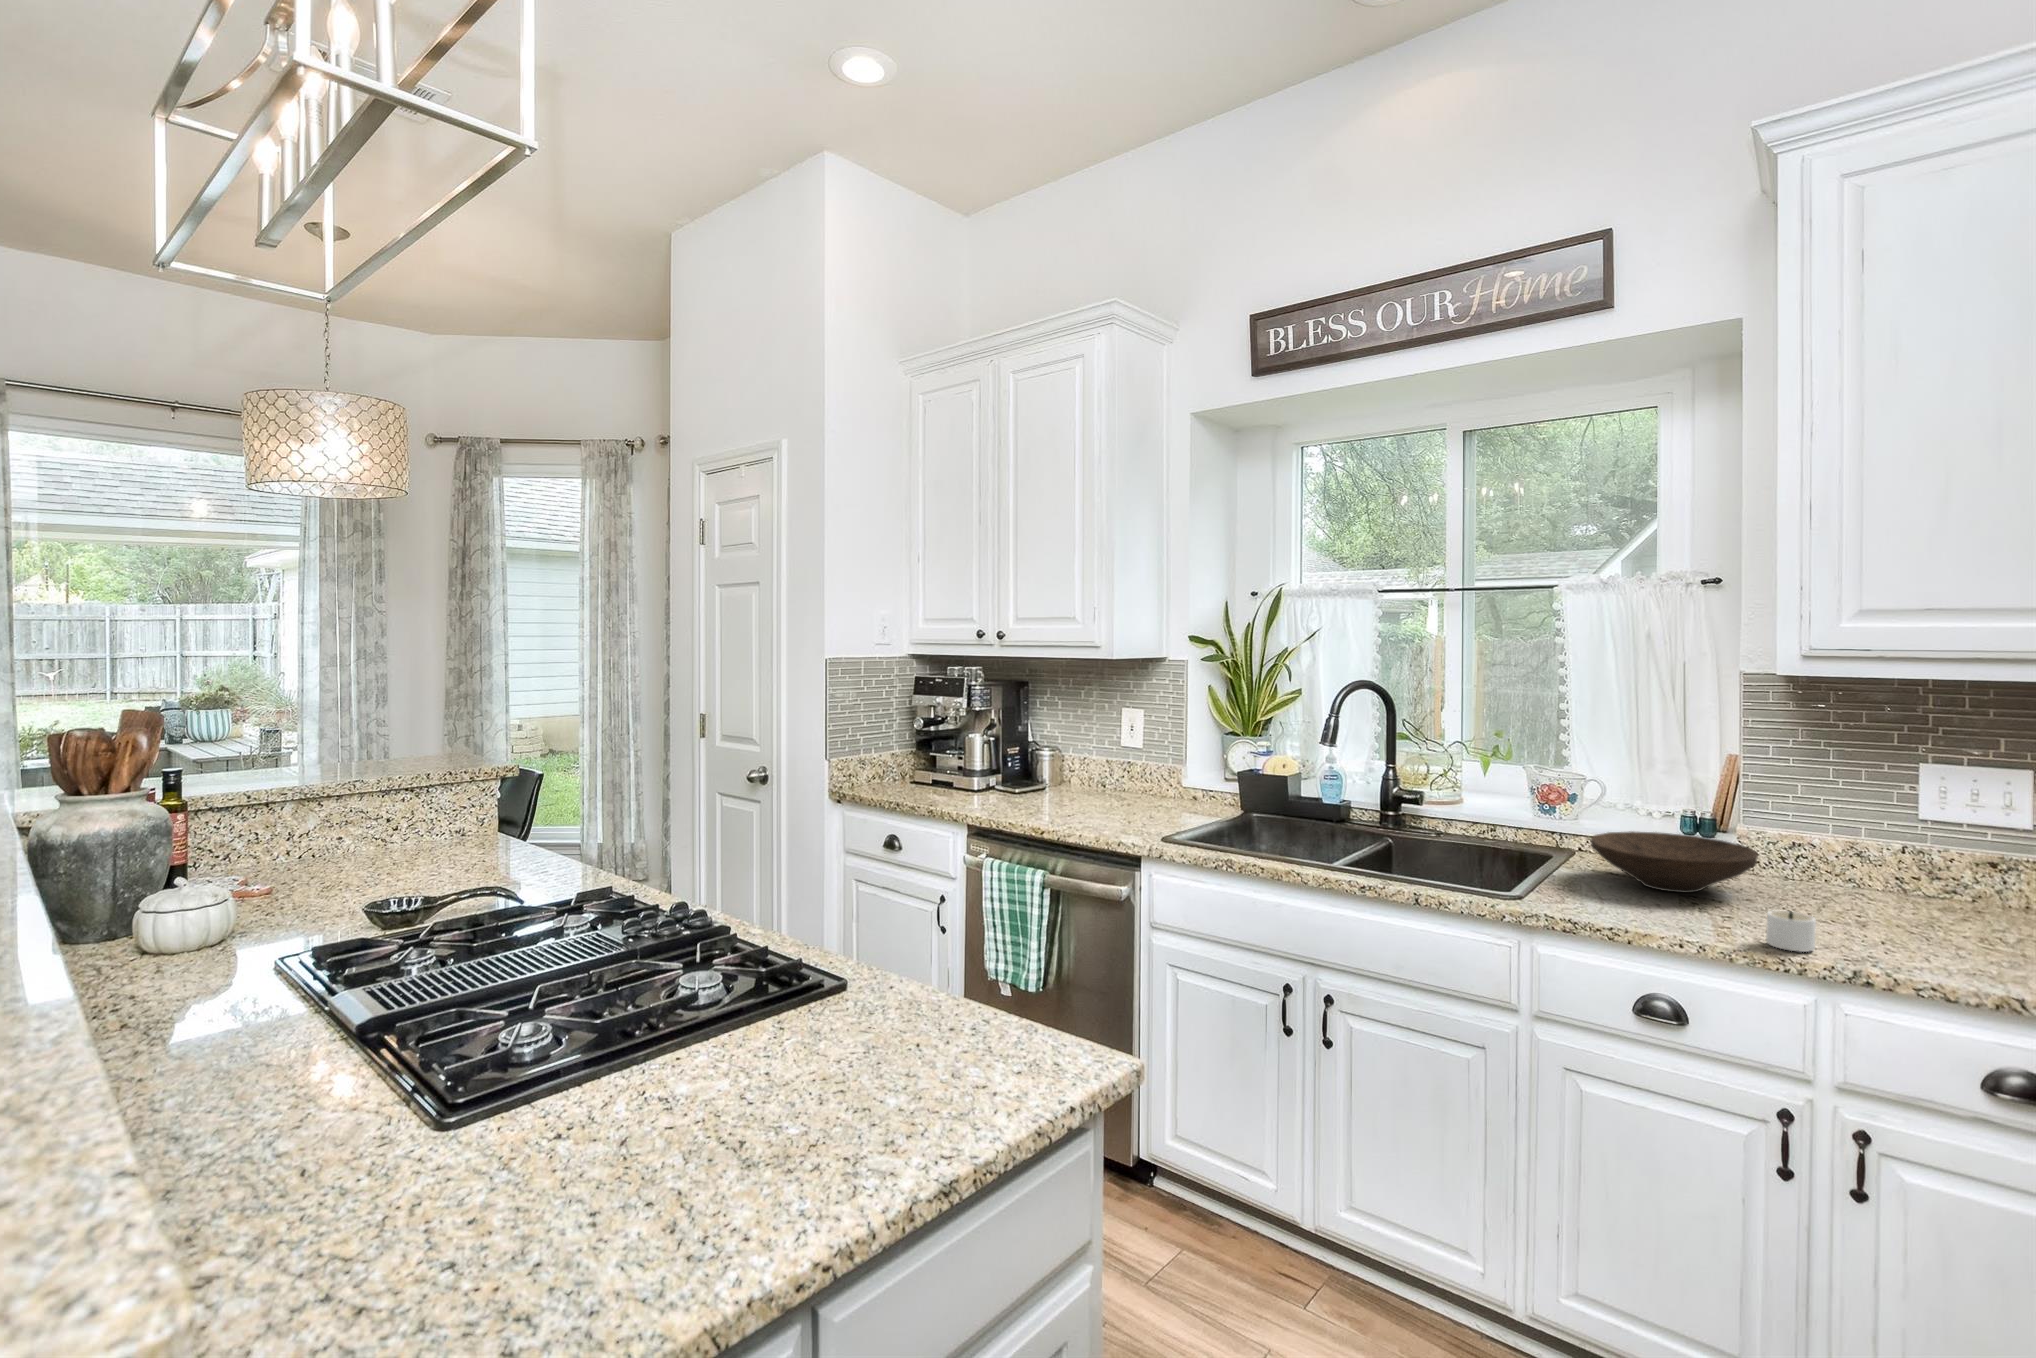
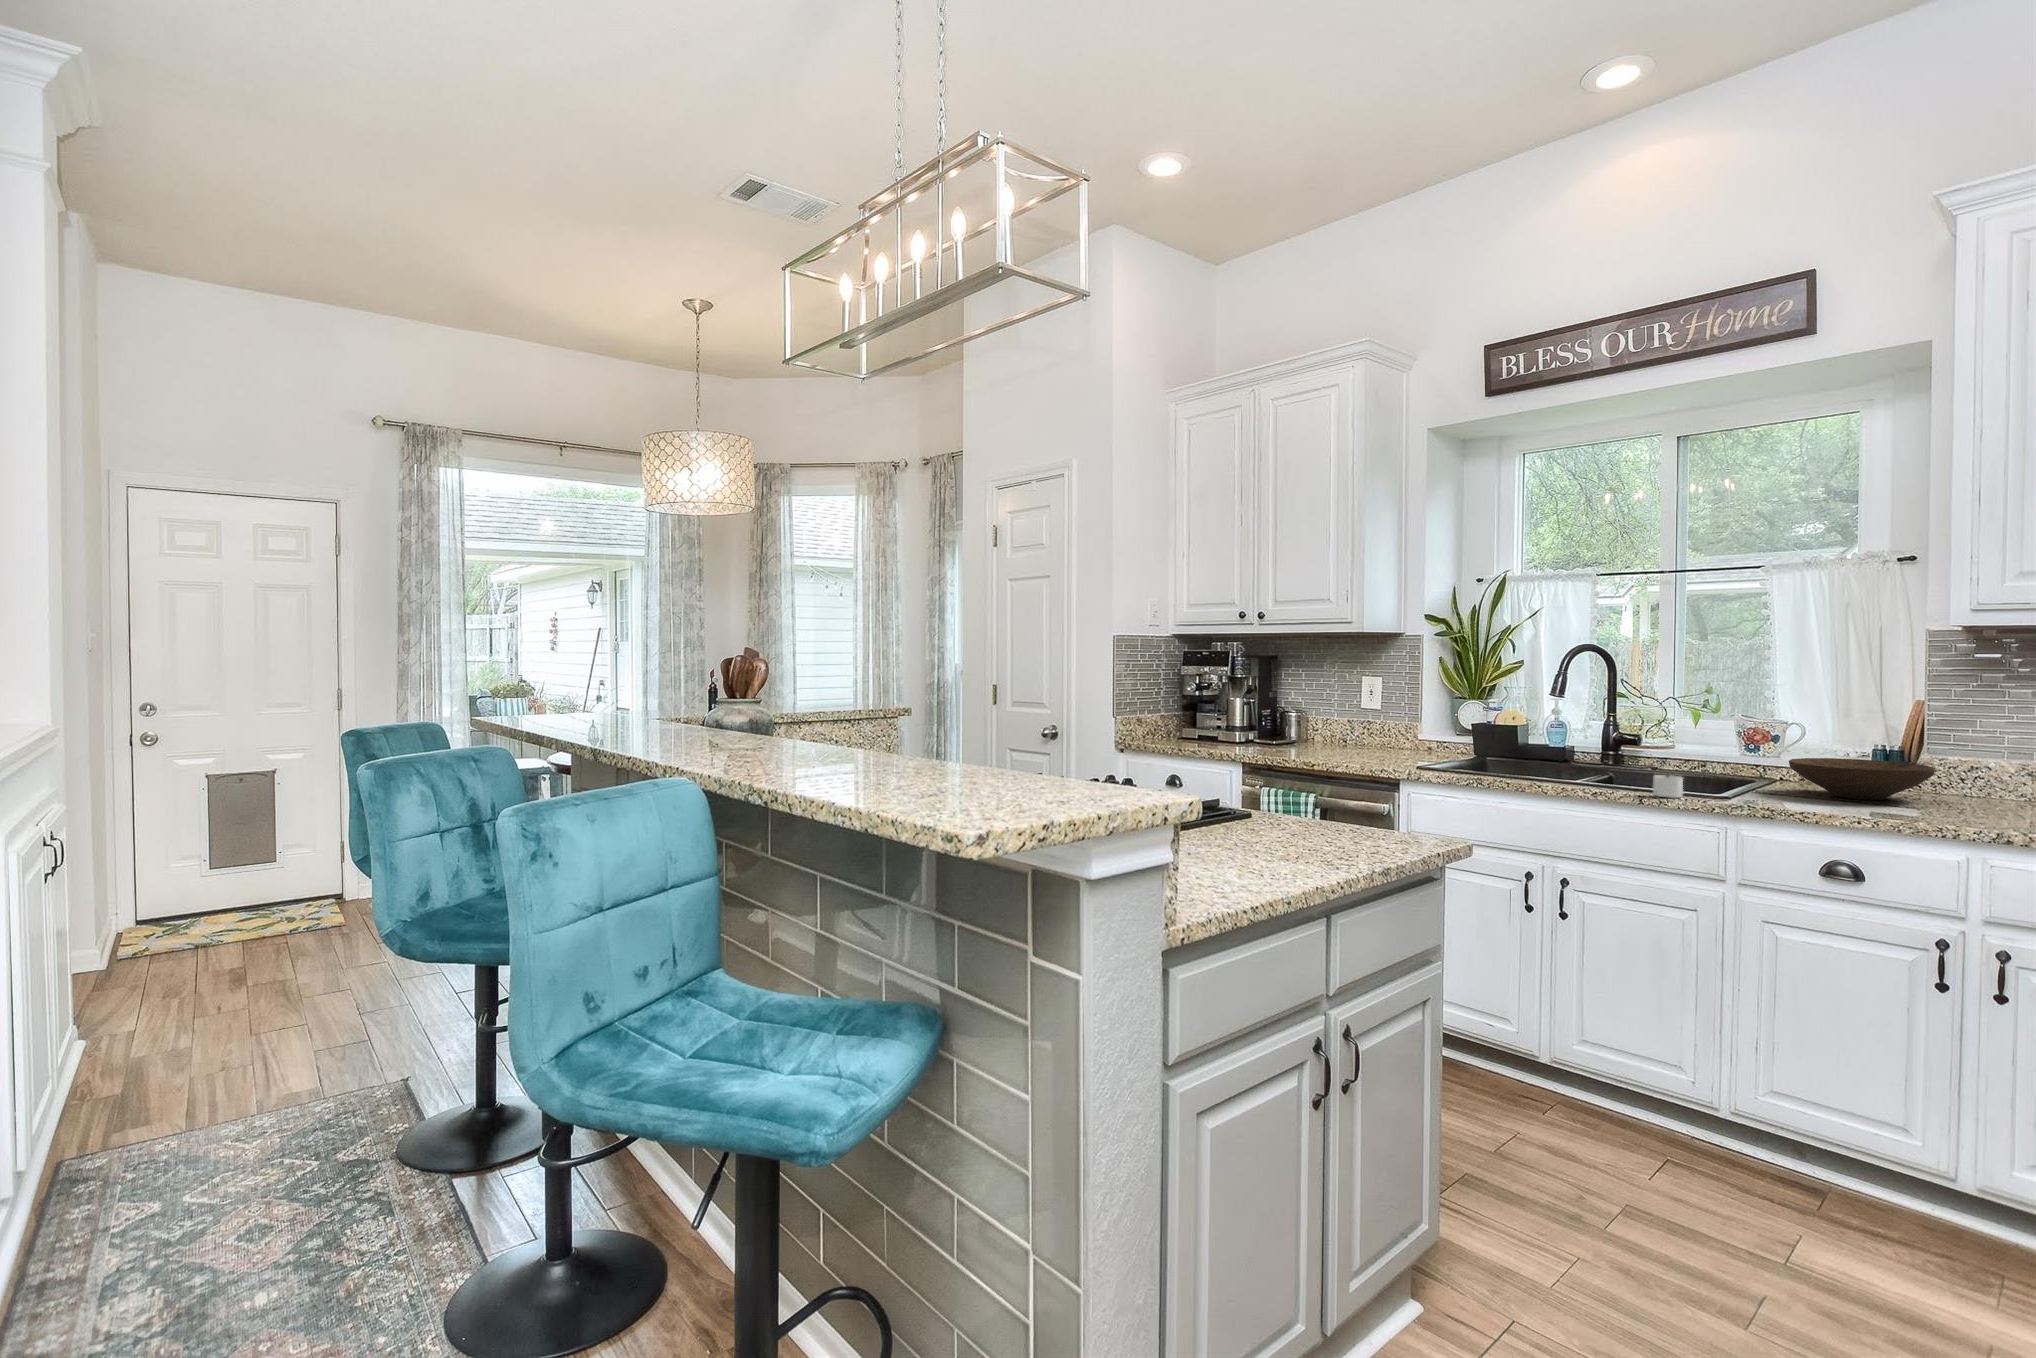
candle: present [1766,910,1816,952] -> present [1653,775,1683,798]

